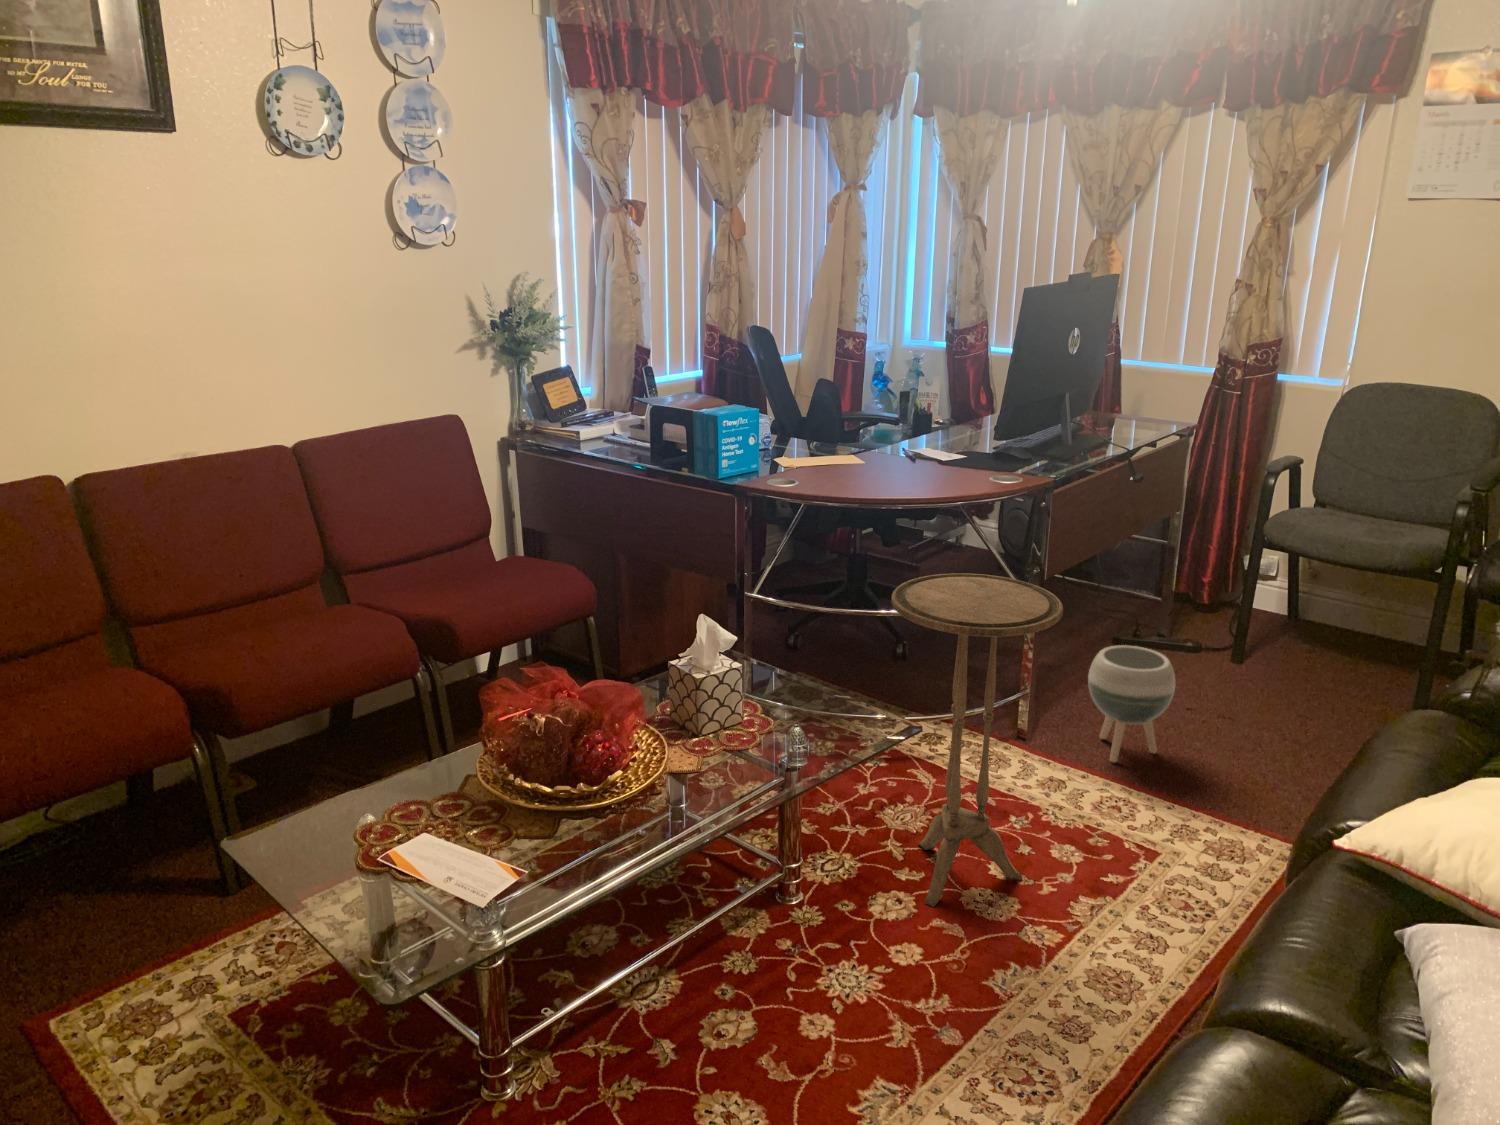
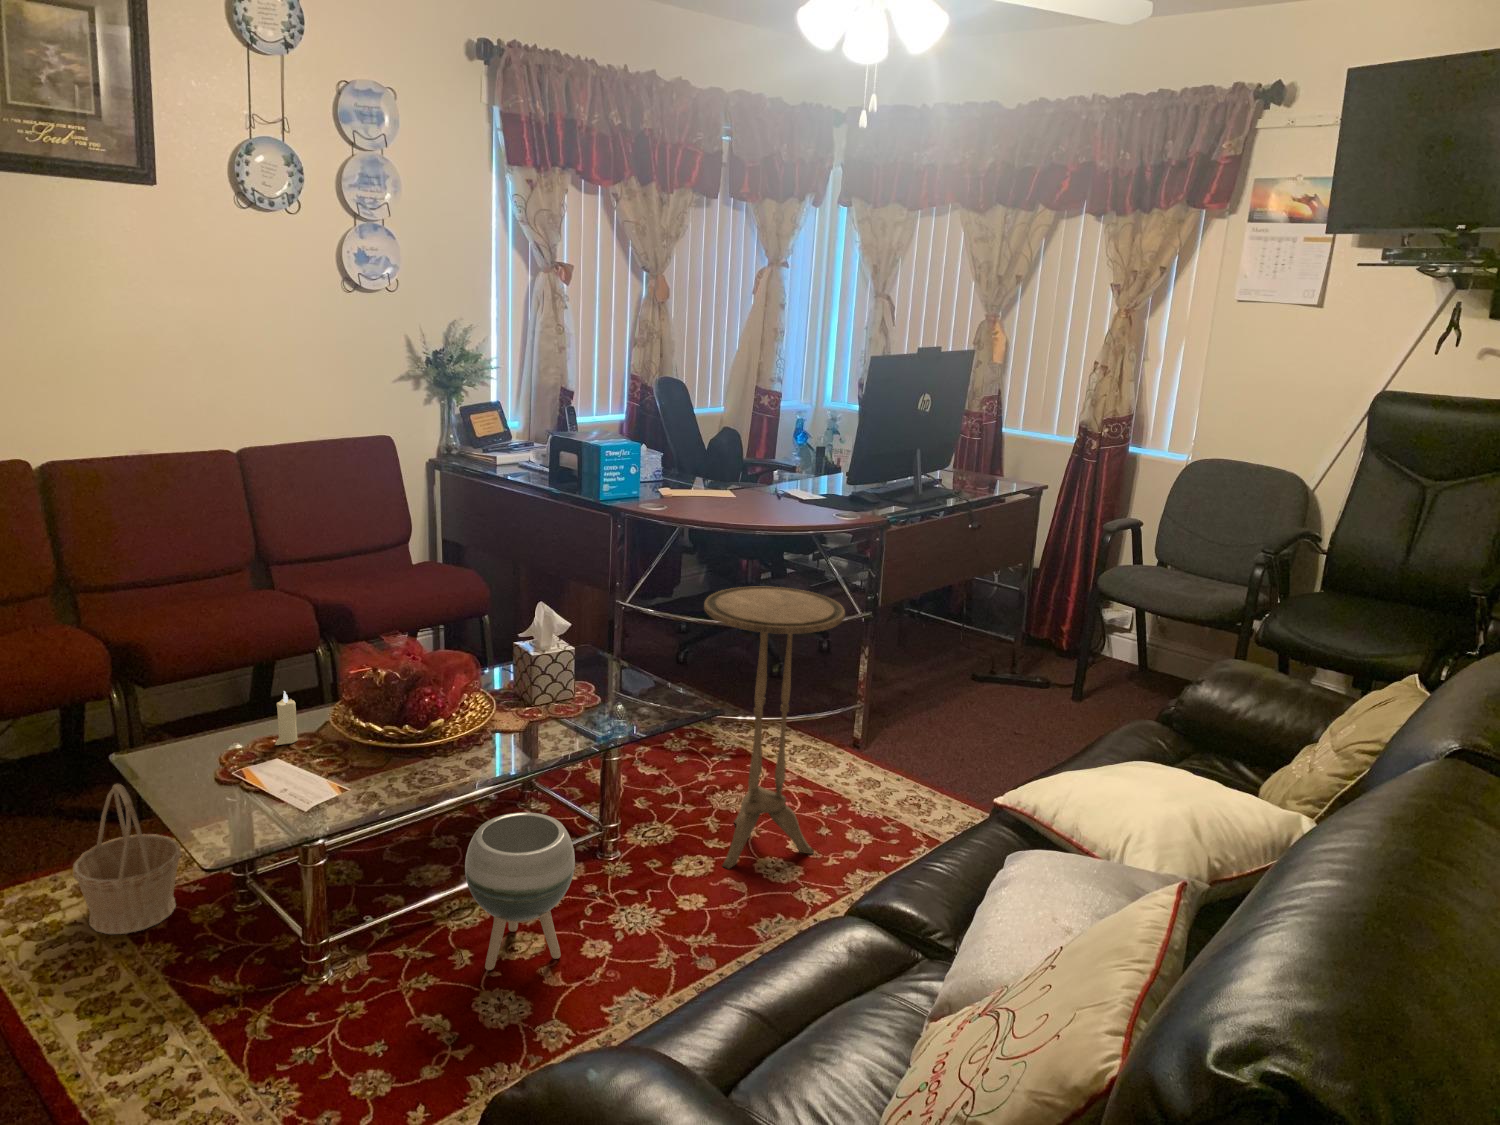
planter: present [1088,645,1175,762] -> present [465,812,575,970]
candle: none [412,746,438,811] -> present [275,691,297,745]
basket: none [187,869,311,1049] -> present [73,784,181,934]

